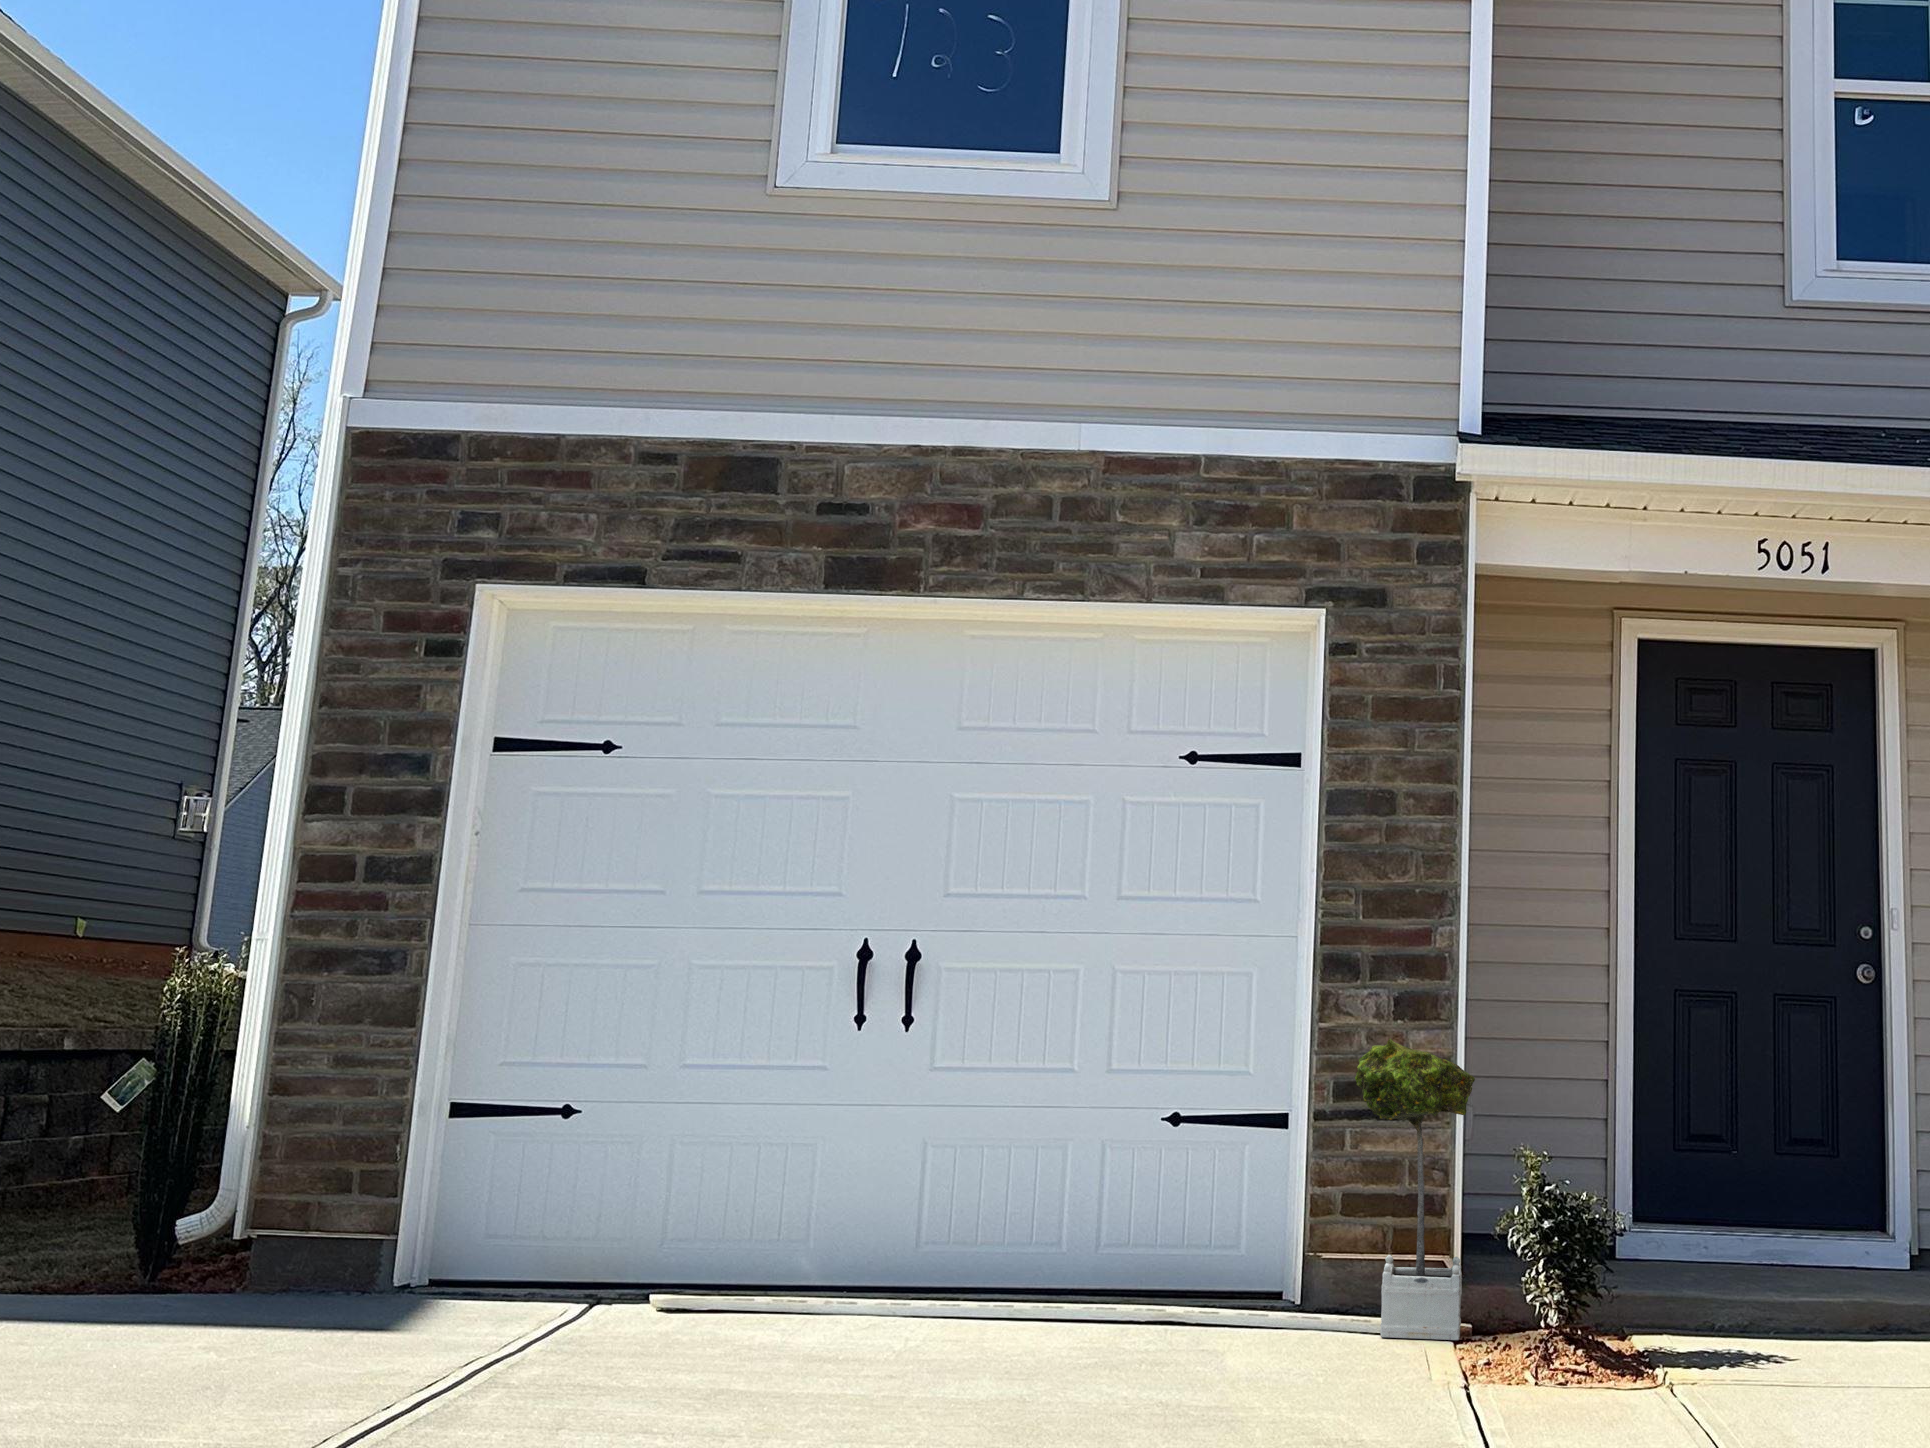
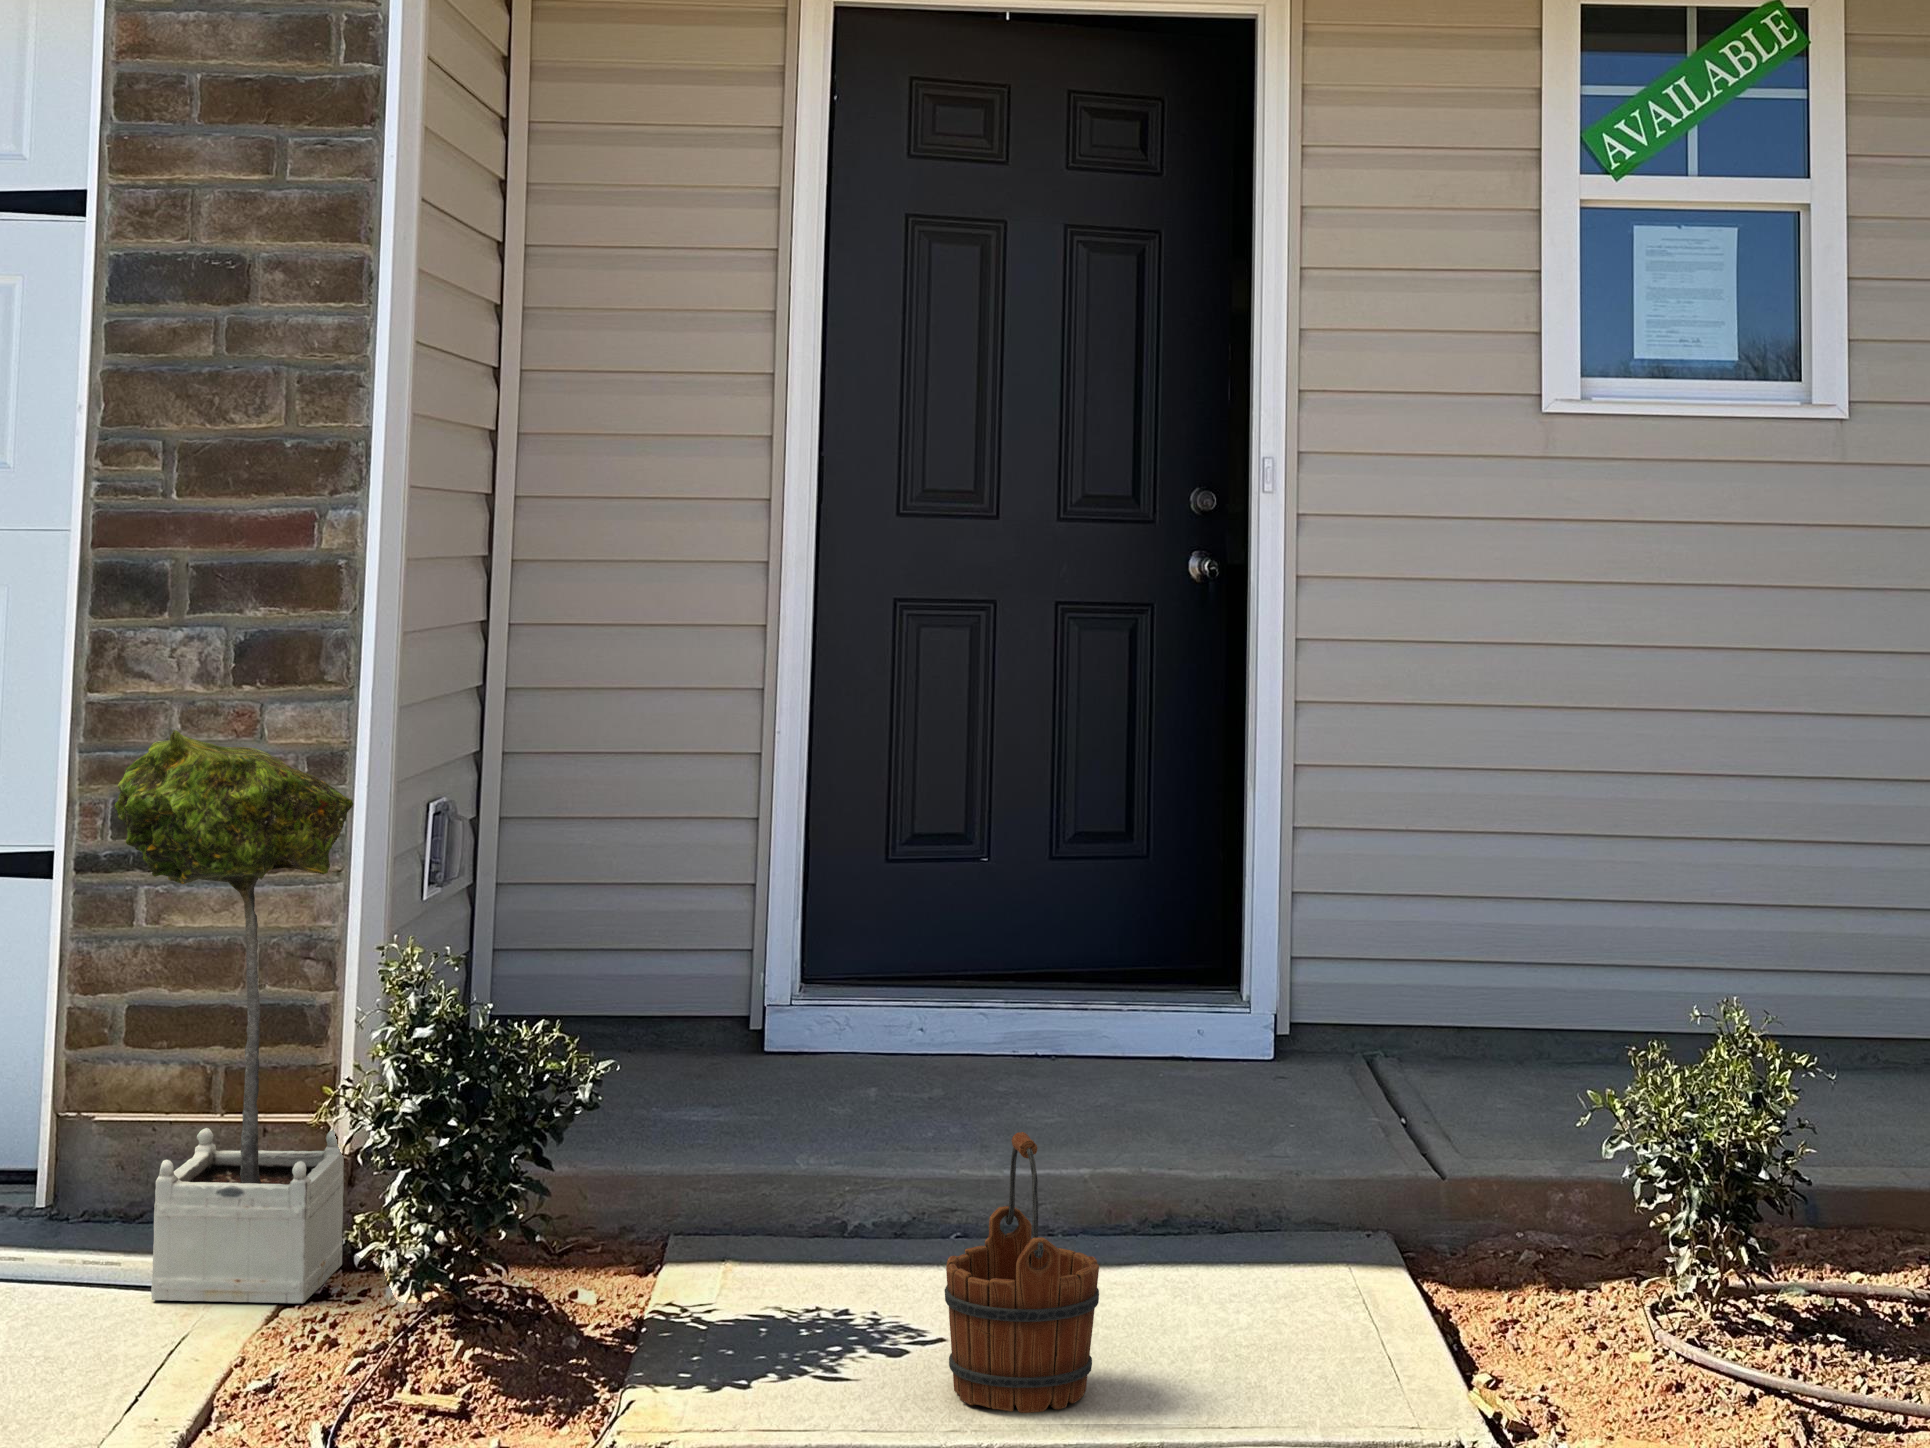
wooden bucket: none [1807,1241,1884,1379] -> present [945,1132,1099,1413]

